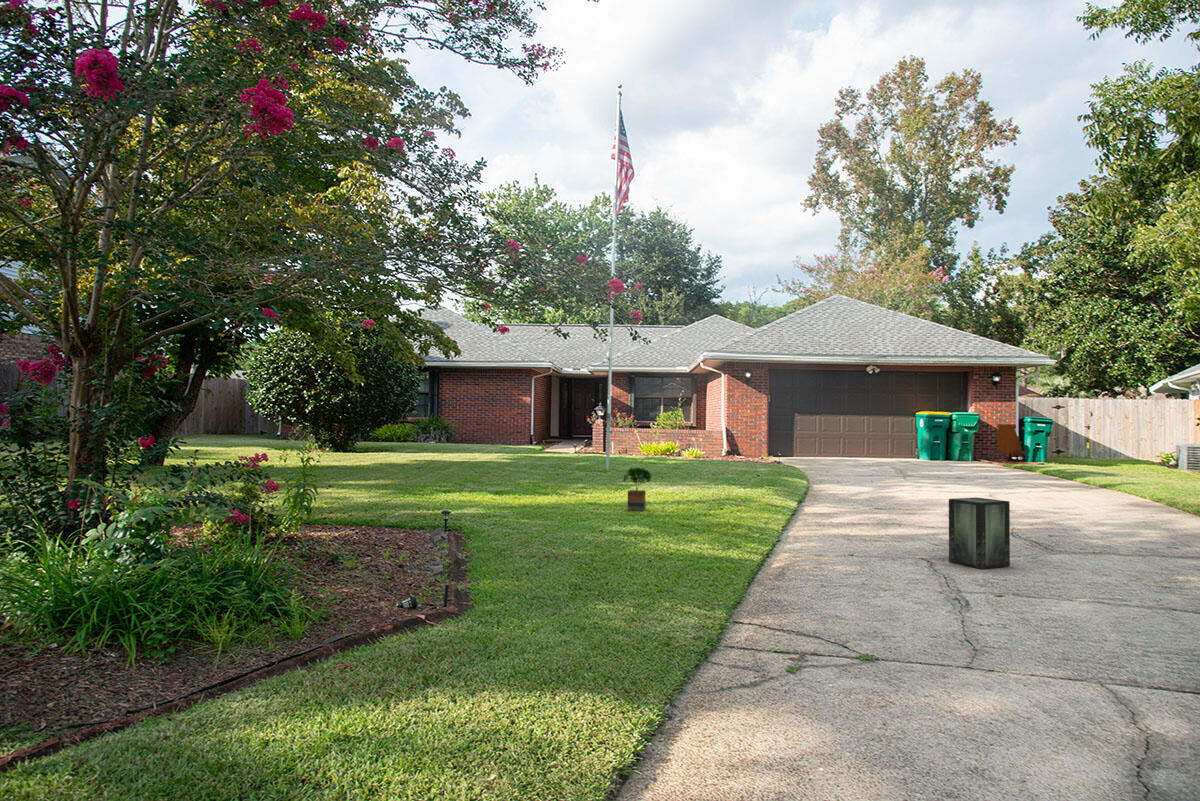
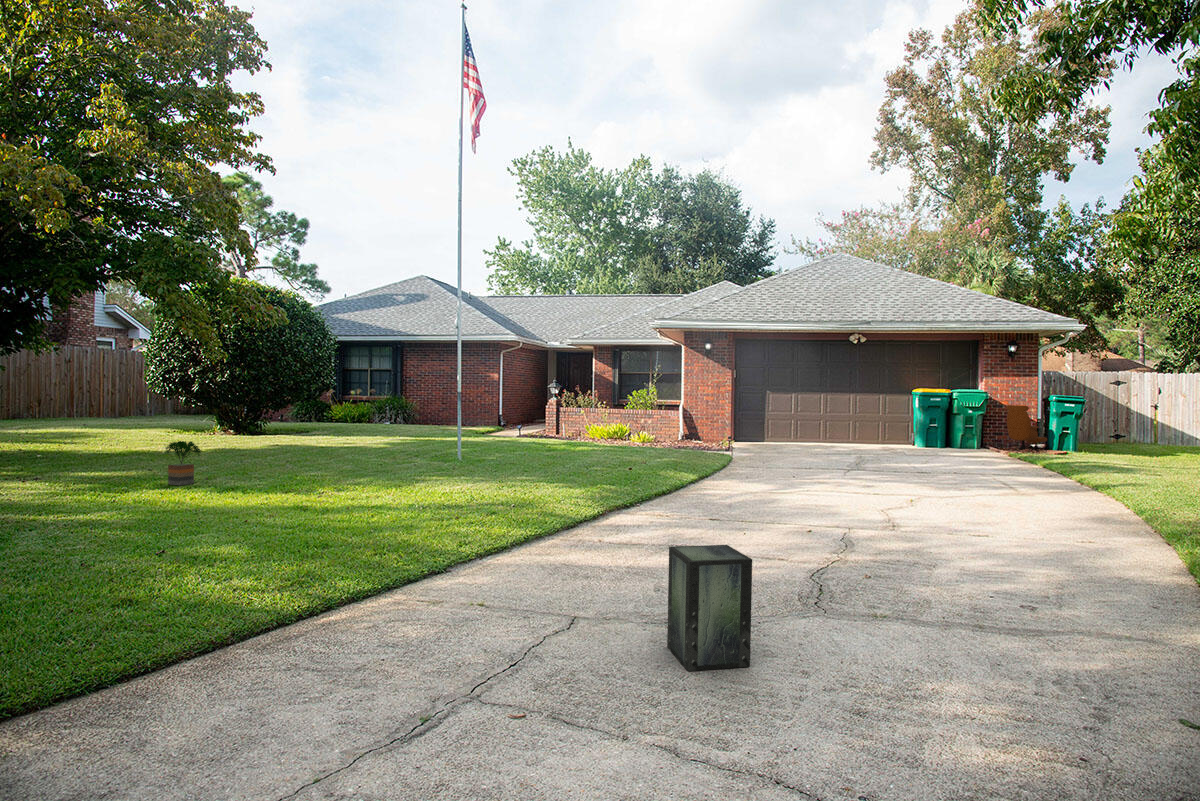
potted tree: present [623,468,652,511] -> present [165,441,201,485]
storage box: present [949,497,1010,569] -> present [667,545,752,671]

